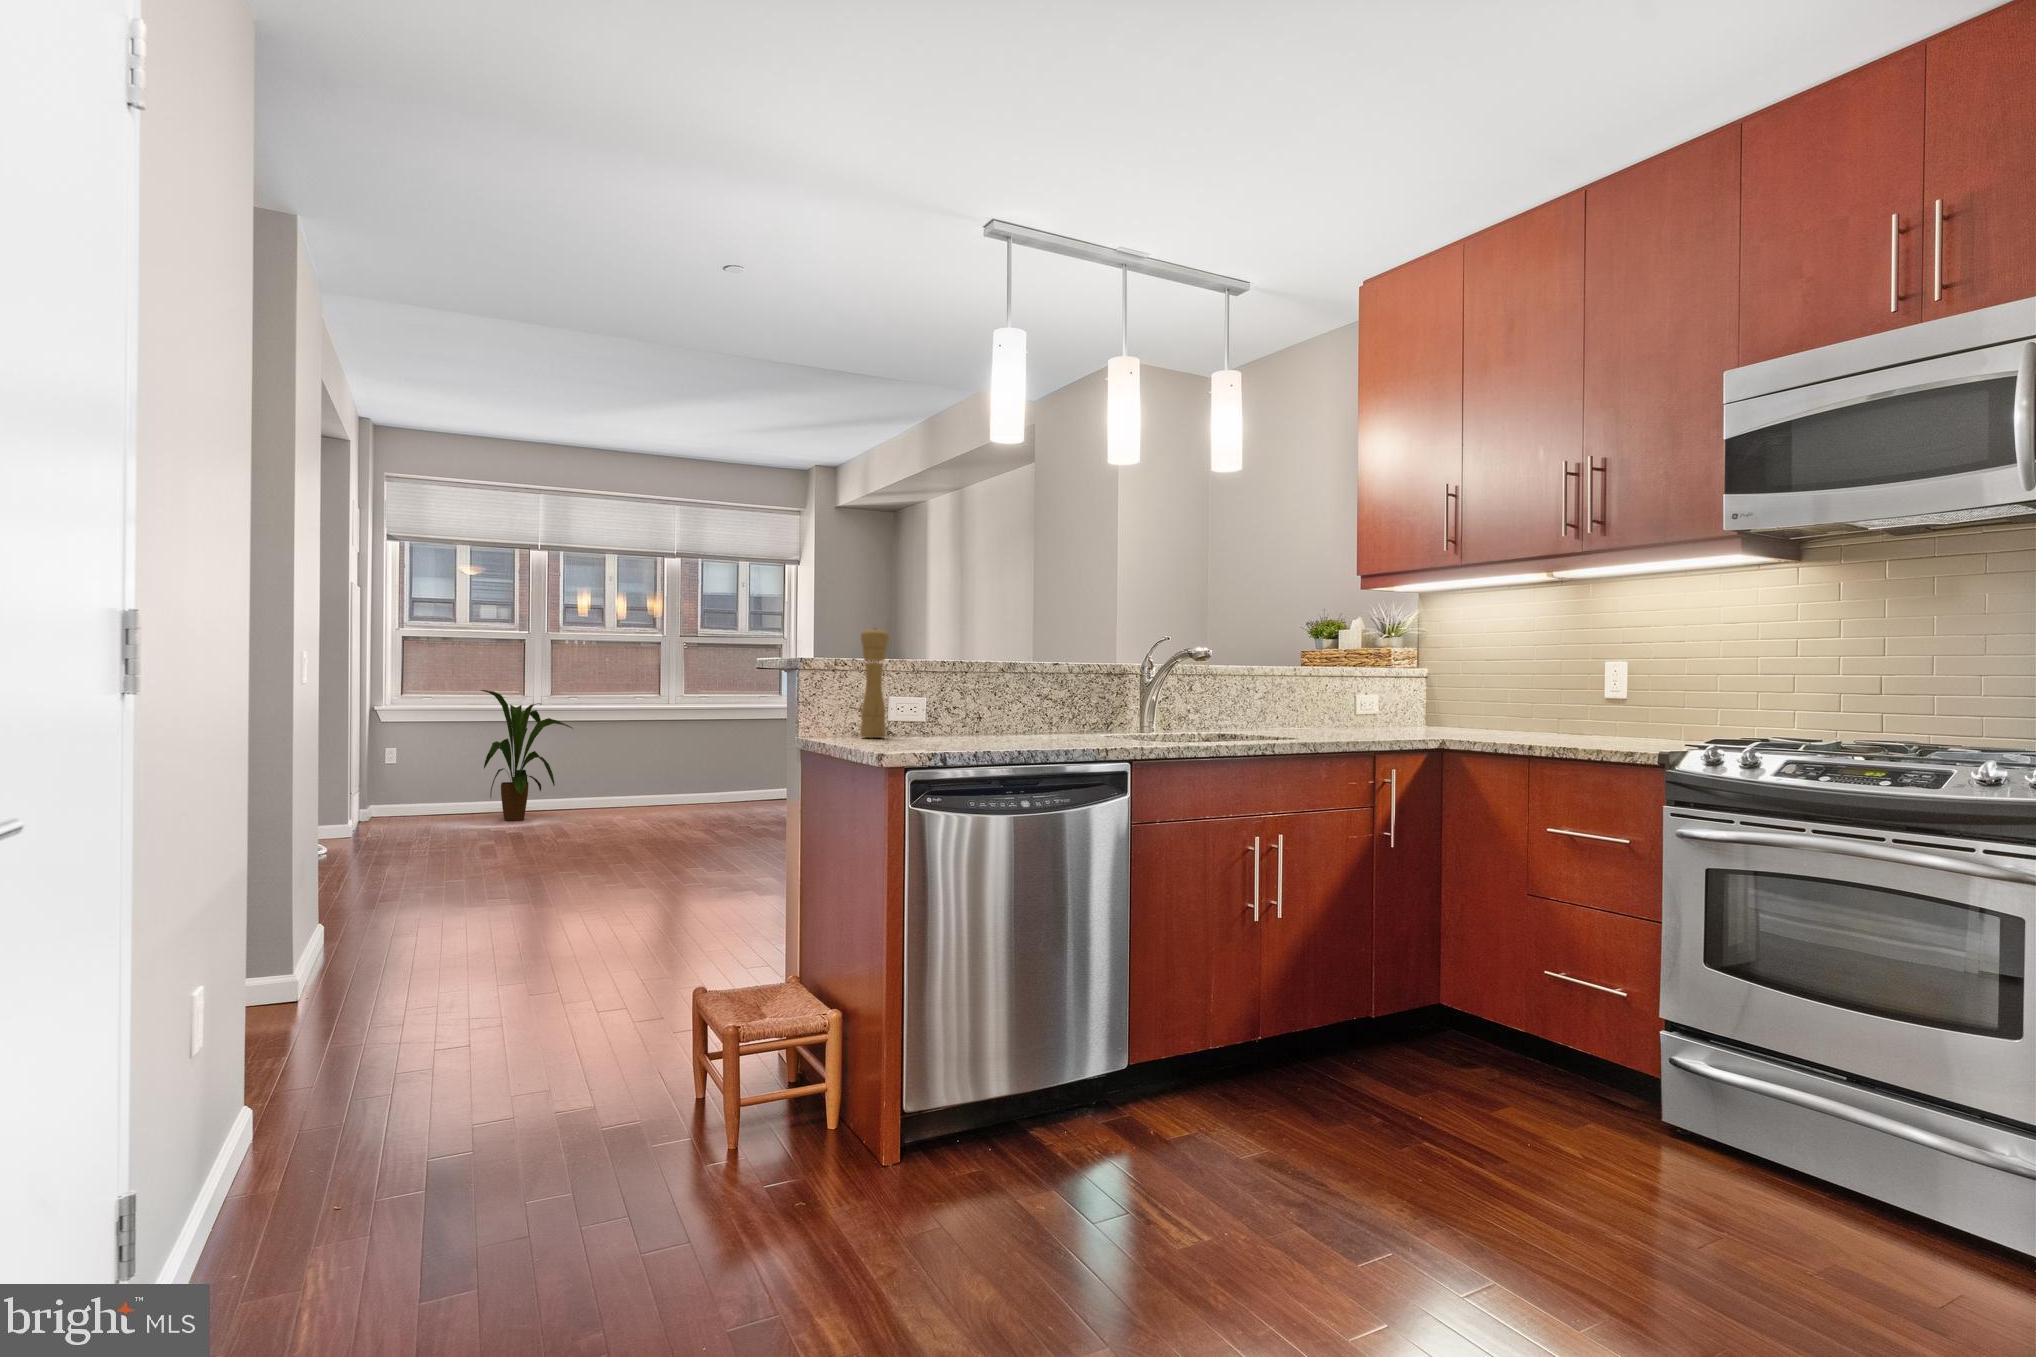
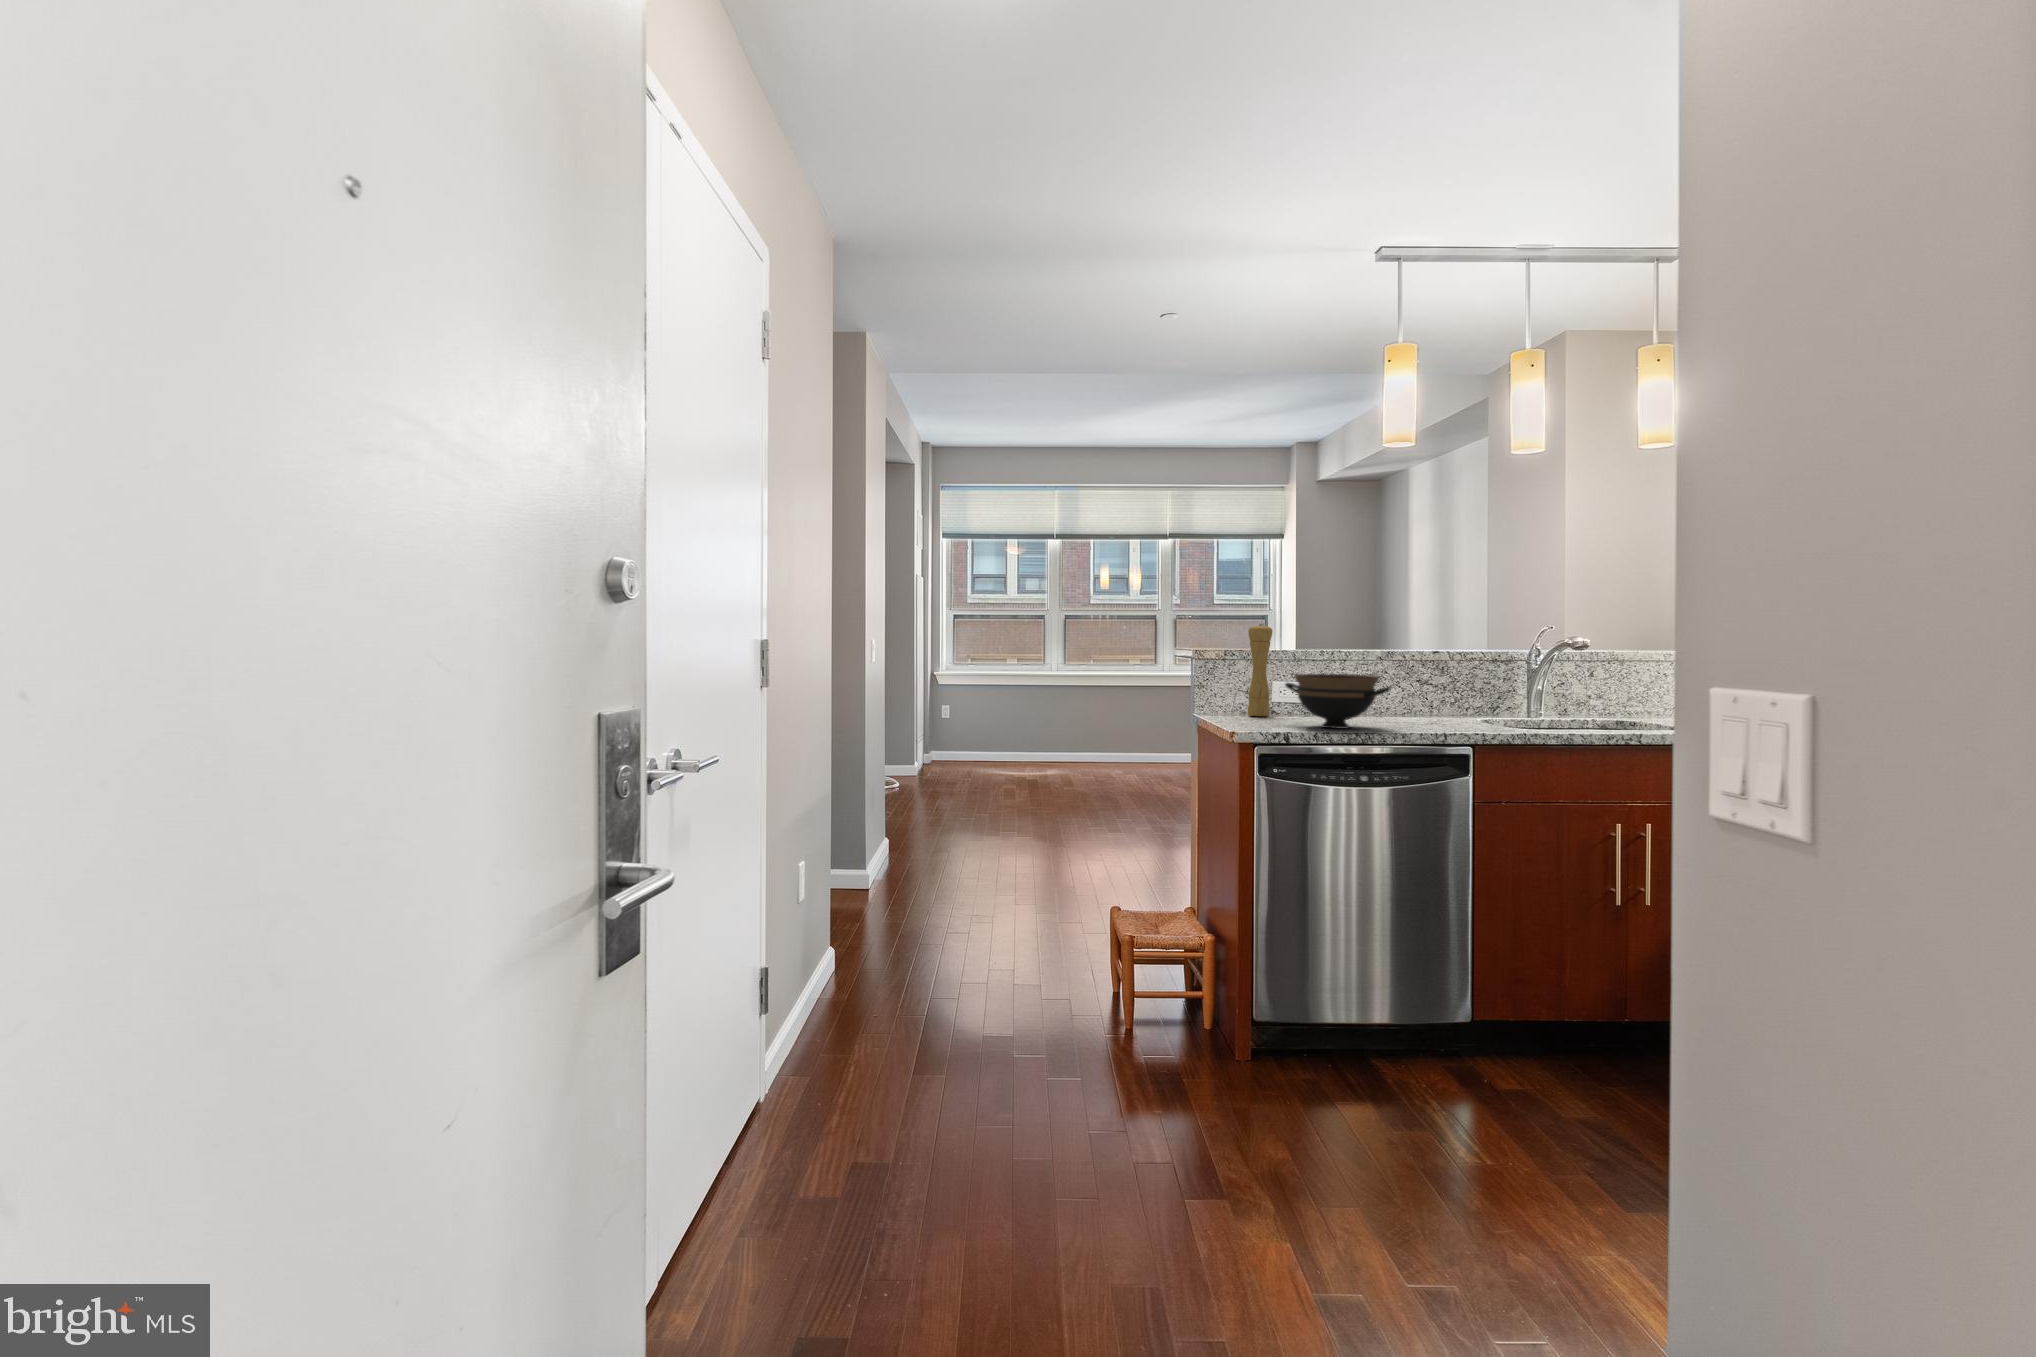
bowl: none [921,684,1047,747] -> present [1285,674,1390,729]
house plant: present [481,690,573,821] -> none [1009,659,1084,770]

